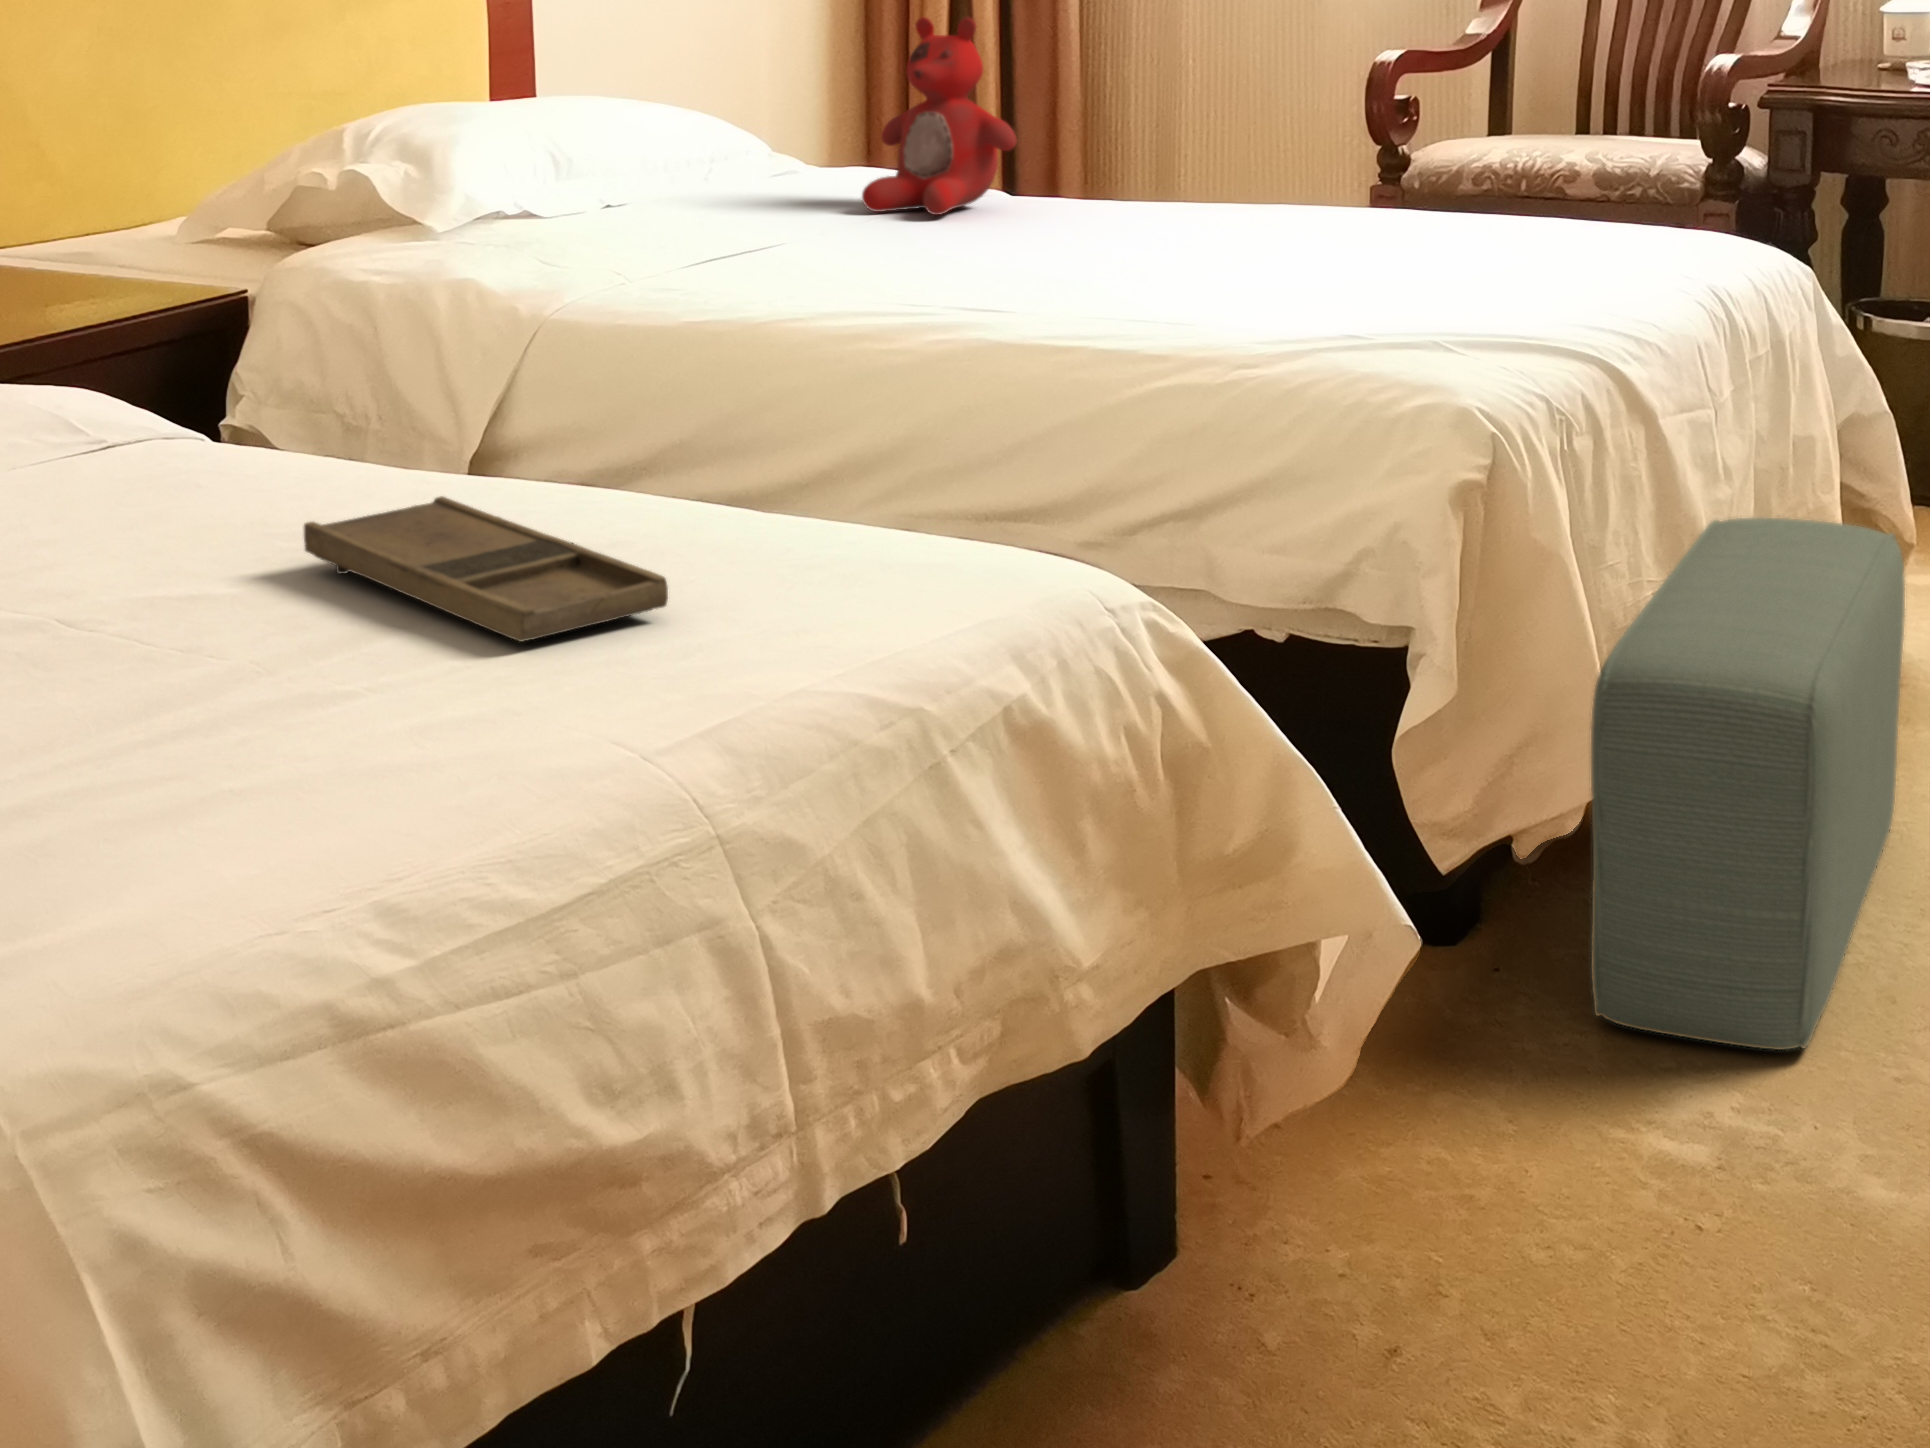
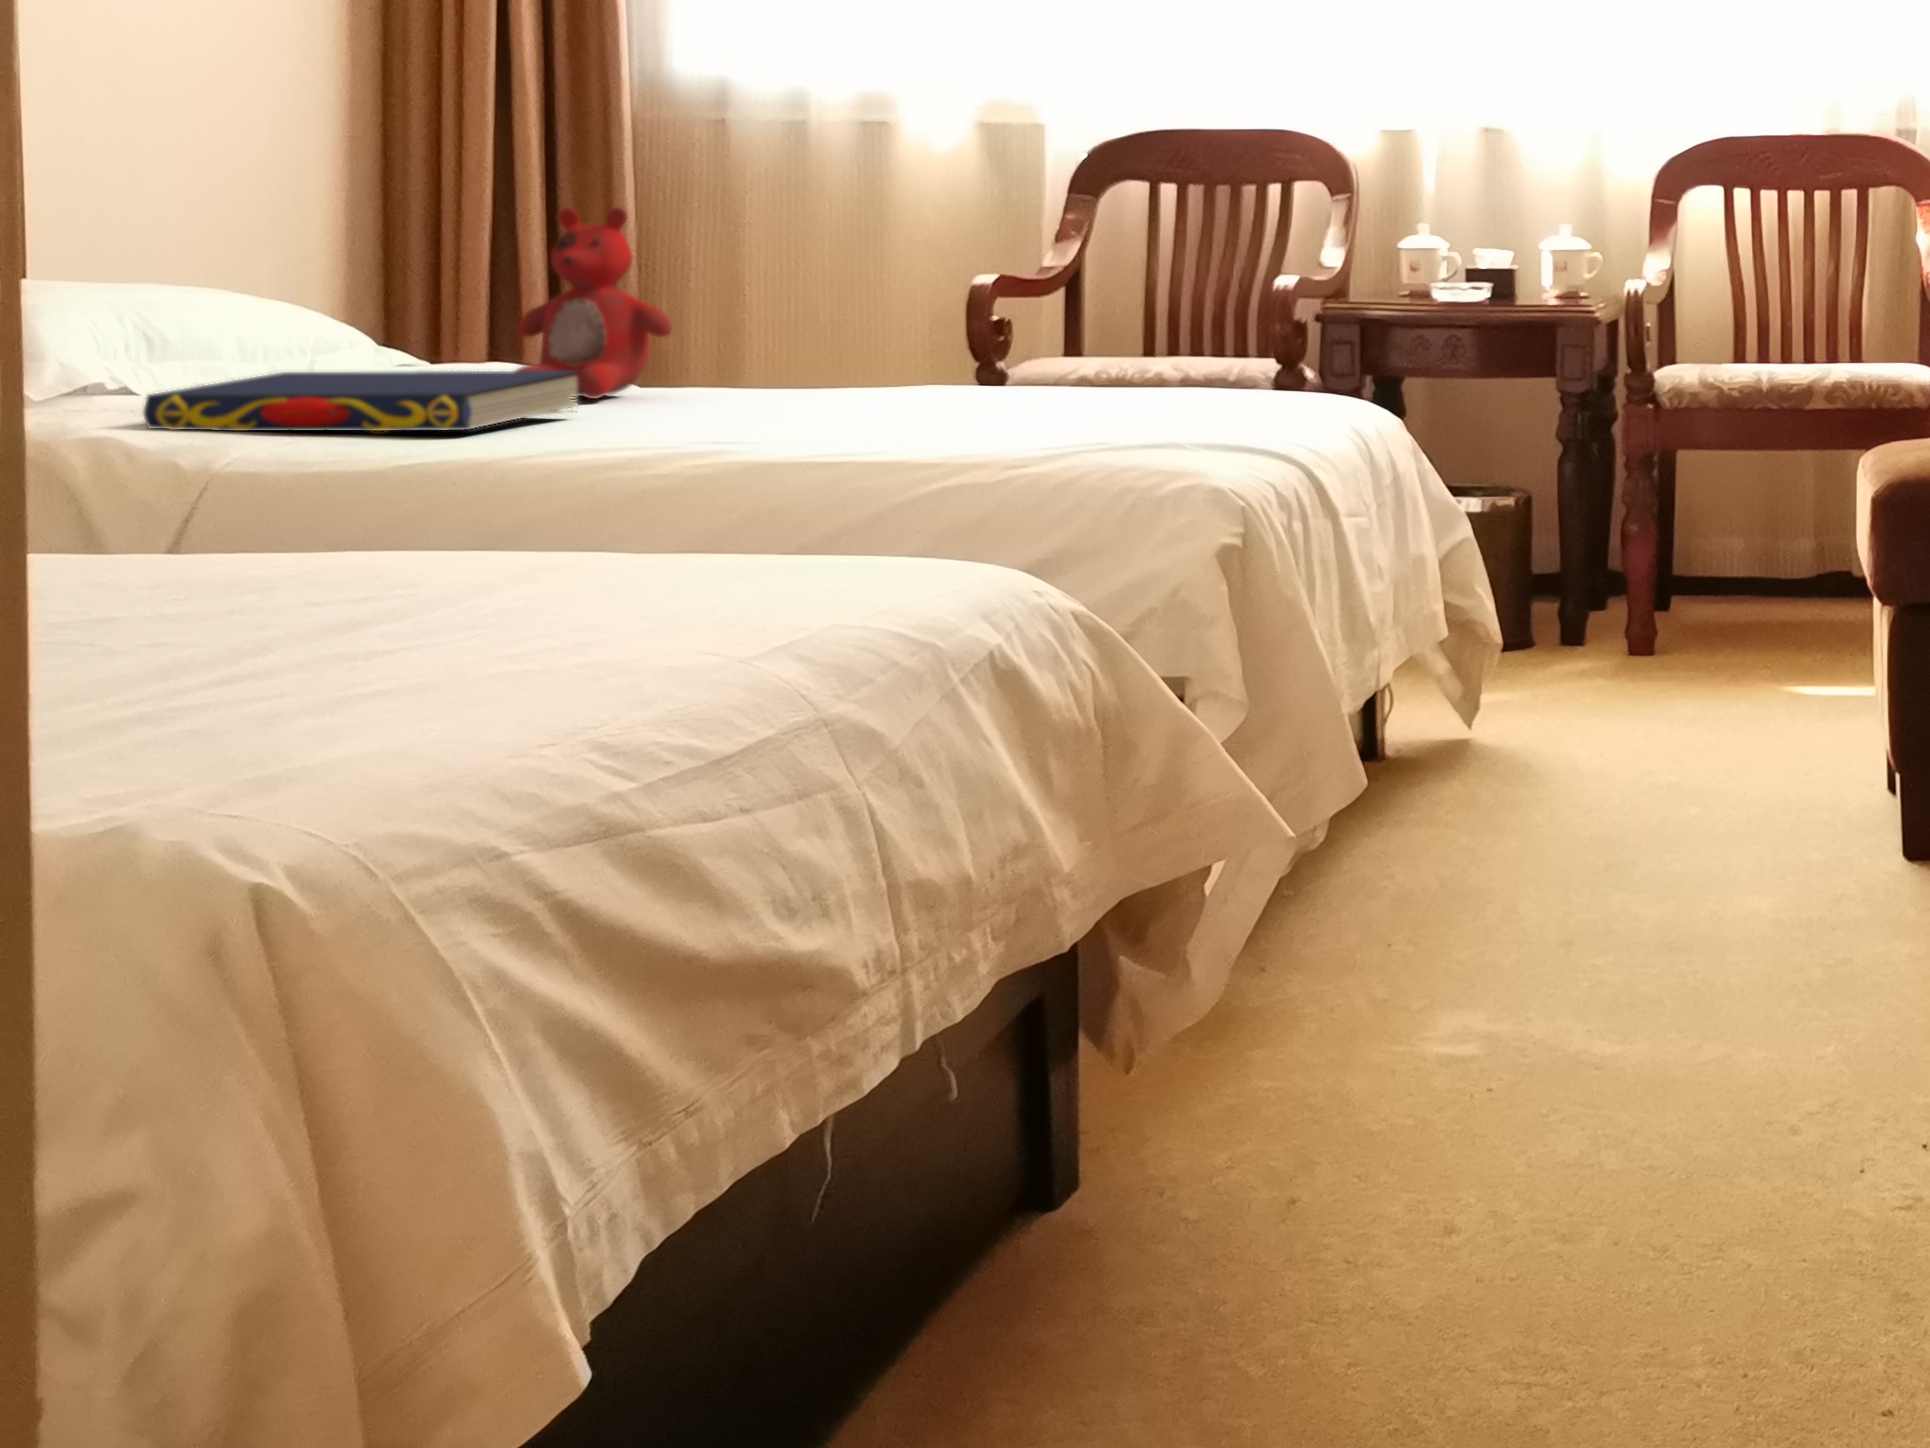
book: none [522,187,903,270] -> present [144,371,580,431]
tray: present [304,496,668,642] -> none [222,533,657,616]
pouf: present [1591,518,1905,1050] -> none [1338,601,1529,998]

